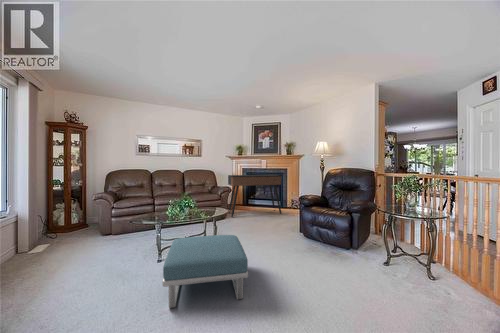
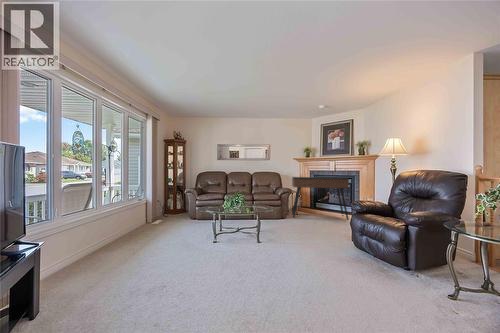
footstool: present [162,235,248,308] -> none [193,228,269,287]

